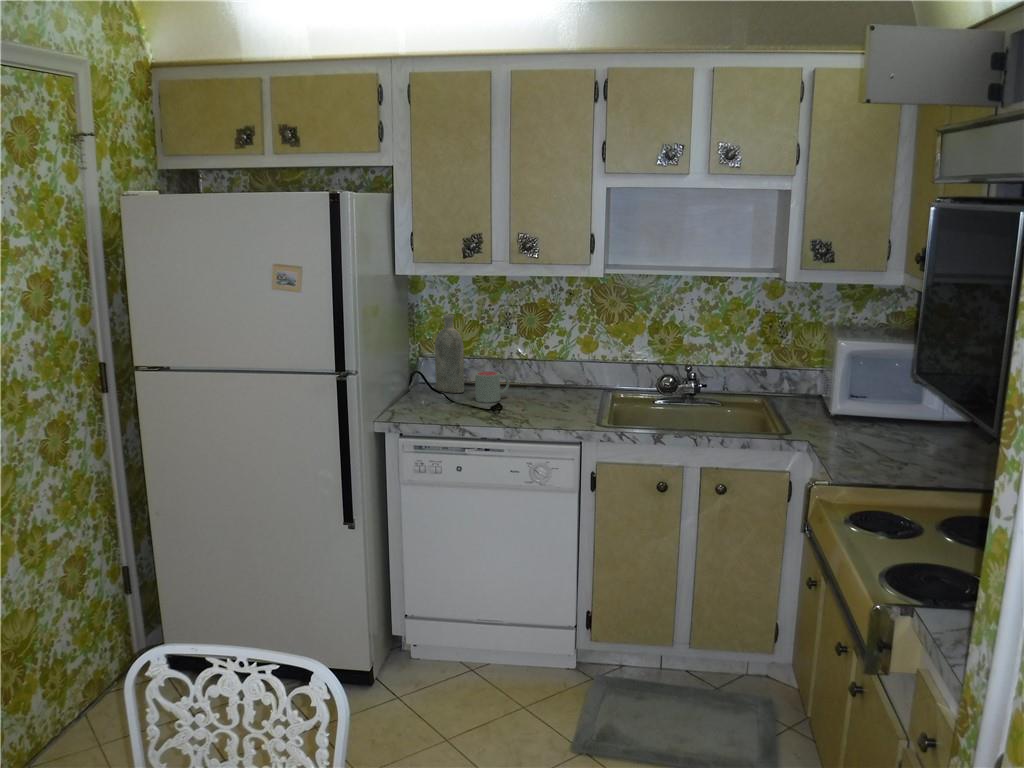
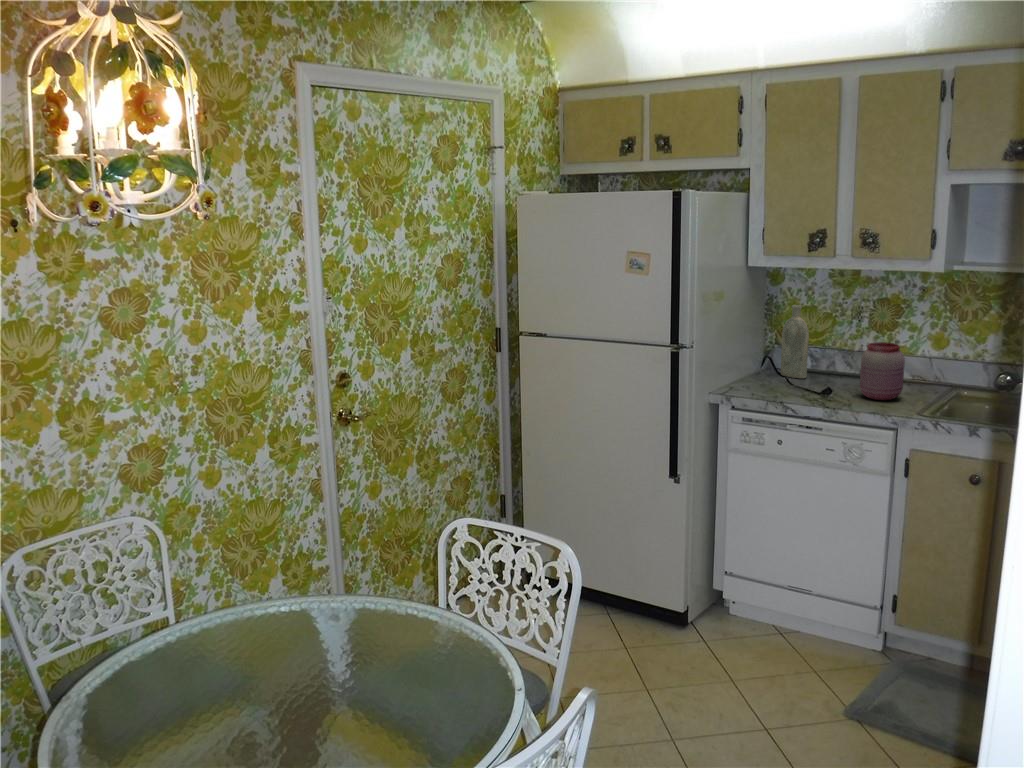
jar: none [524,350,566,410] -> present [860,342,905,400]
mug: present [475,371,509,403] -> none [813,359,850,389]

